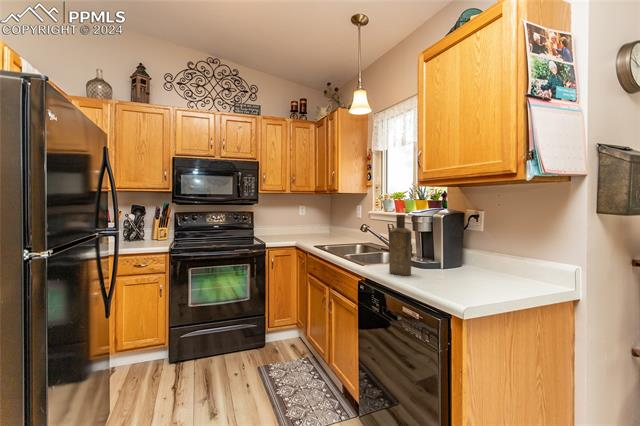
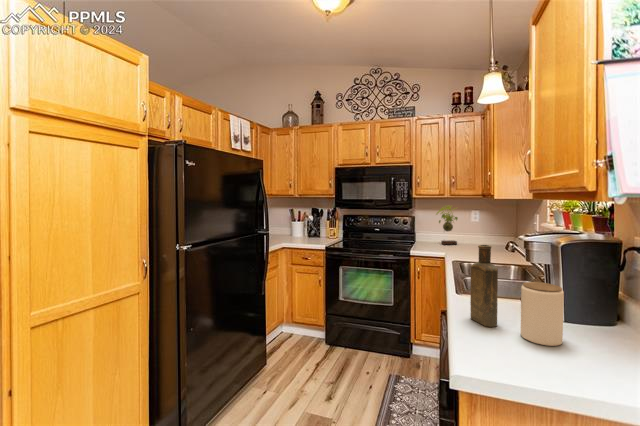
plant: none [279,199,298,238] -> present [436,206,458,245]
jar: none [427,238,452,277] -> present [521,282,564,346]

